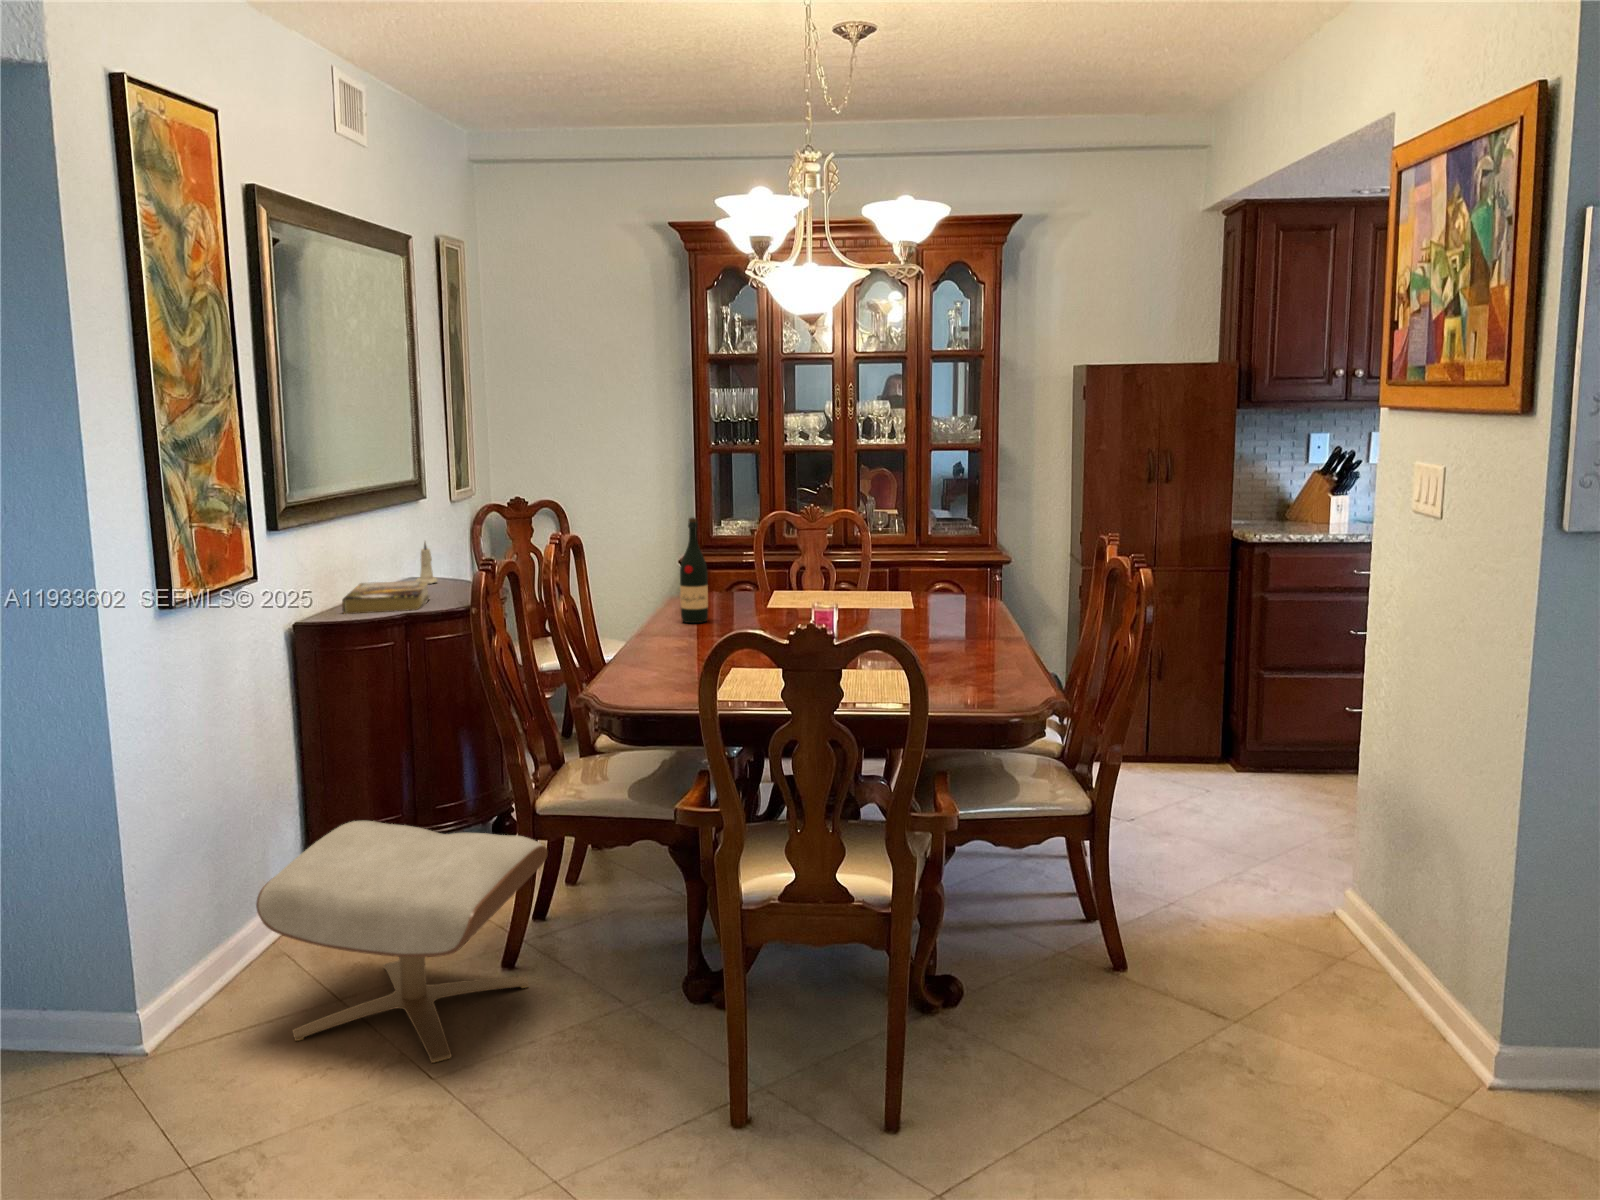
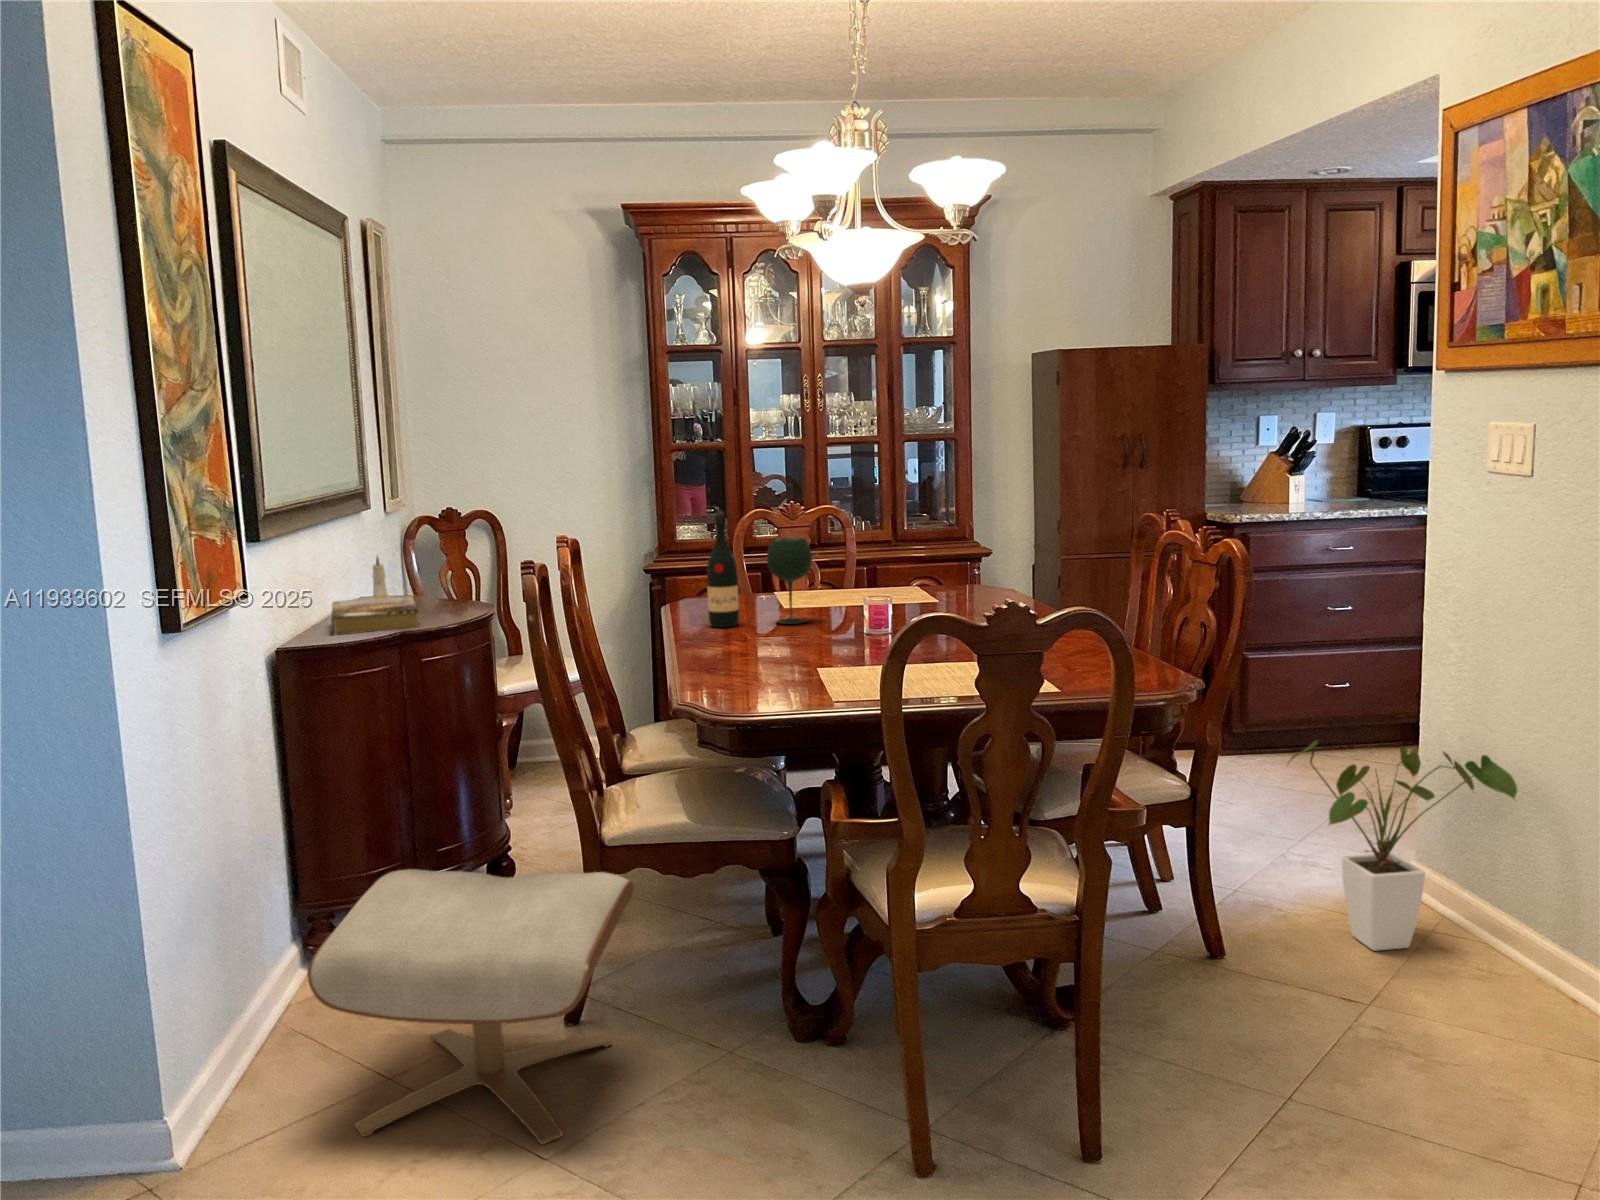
wine glass: none [734,544,776,623] -> present [767,538,812,624]
house plant: none [1189,763,1402,971] -> present [1290,741,1517,951]

